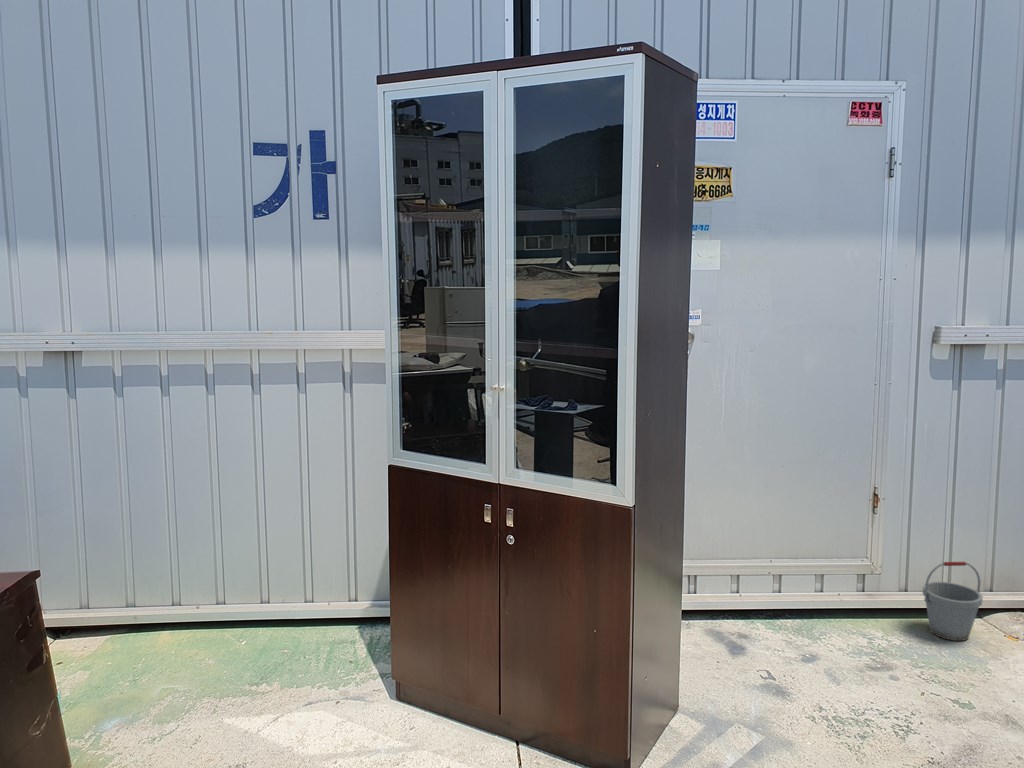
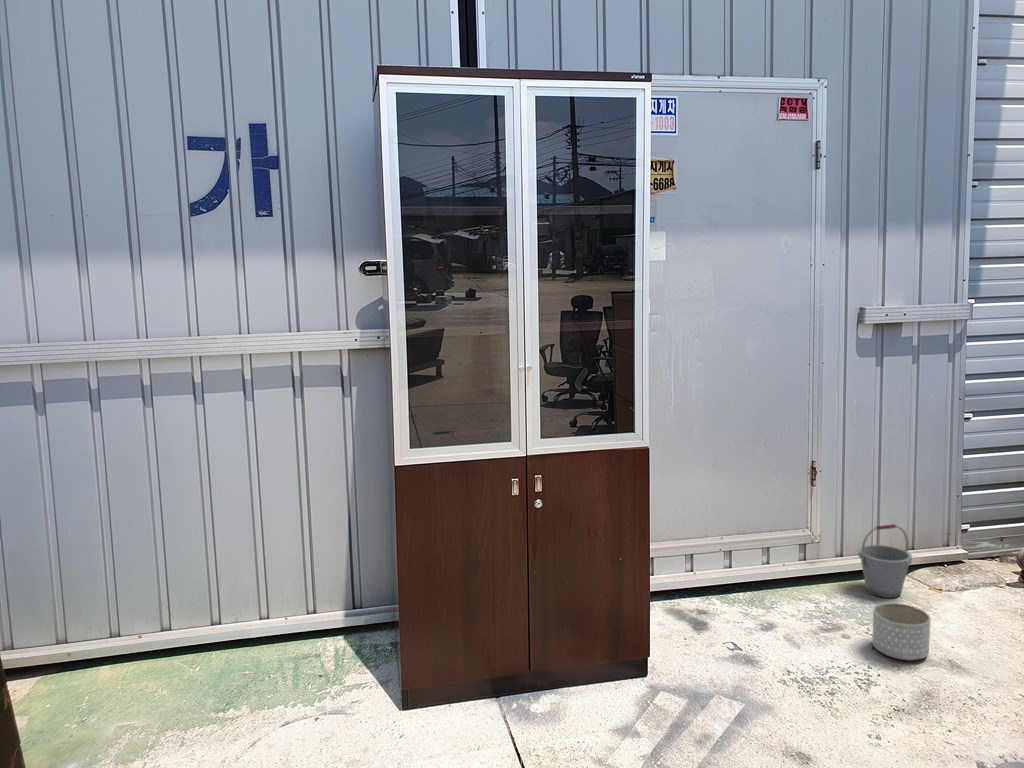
planter: none [922,646,988,711] -> present [872,603,931,661]

